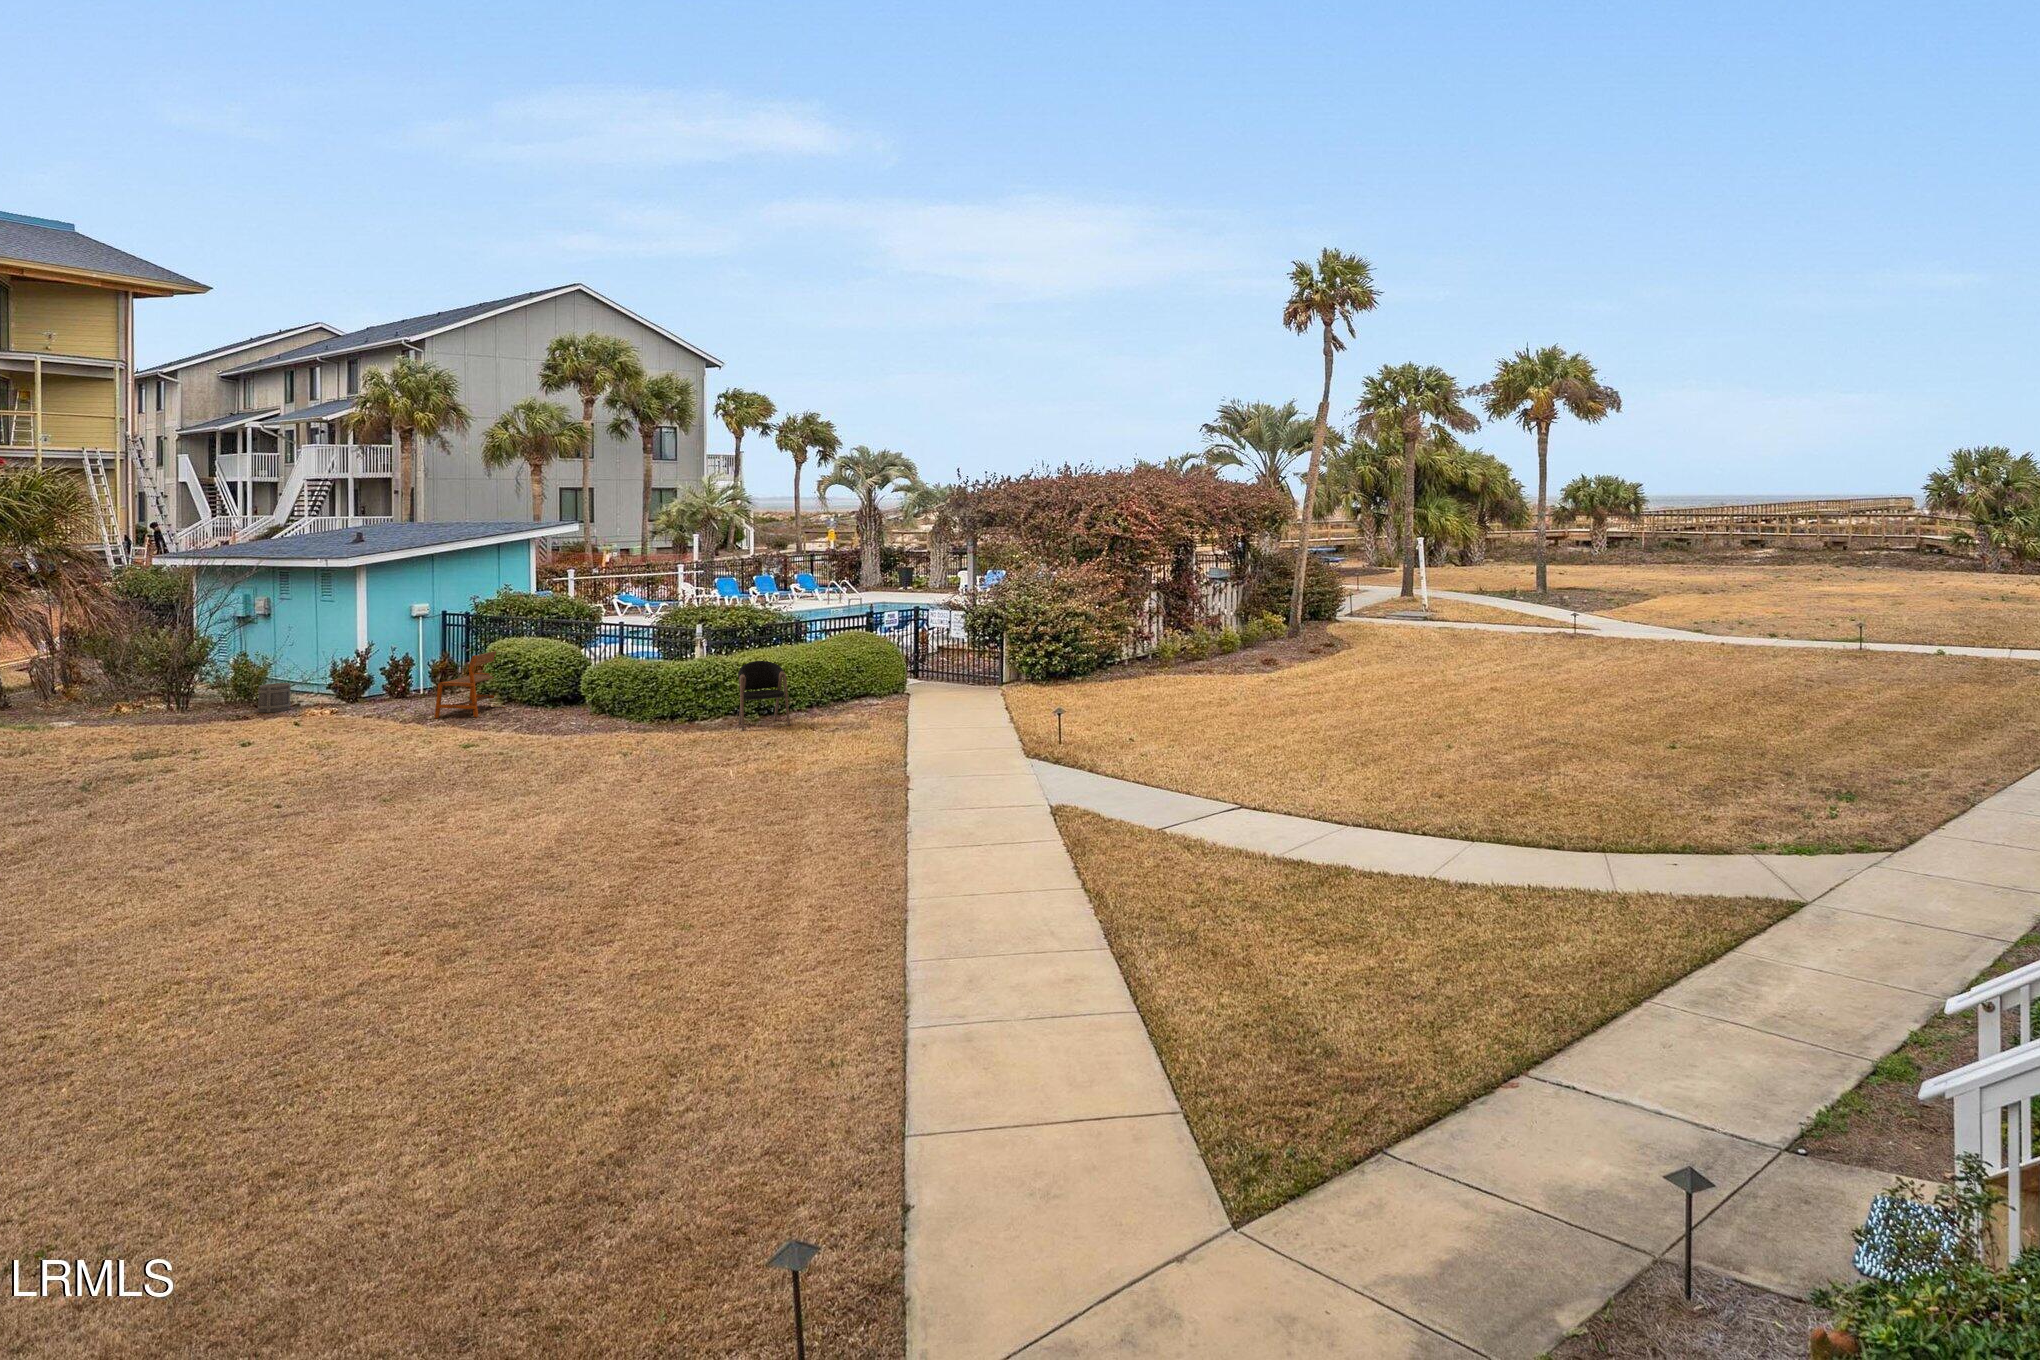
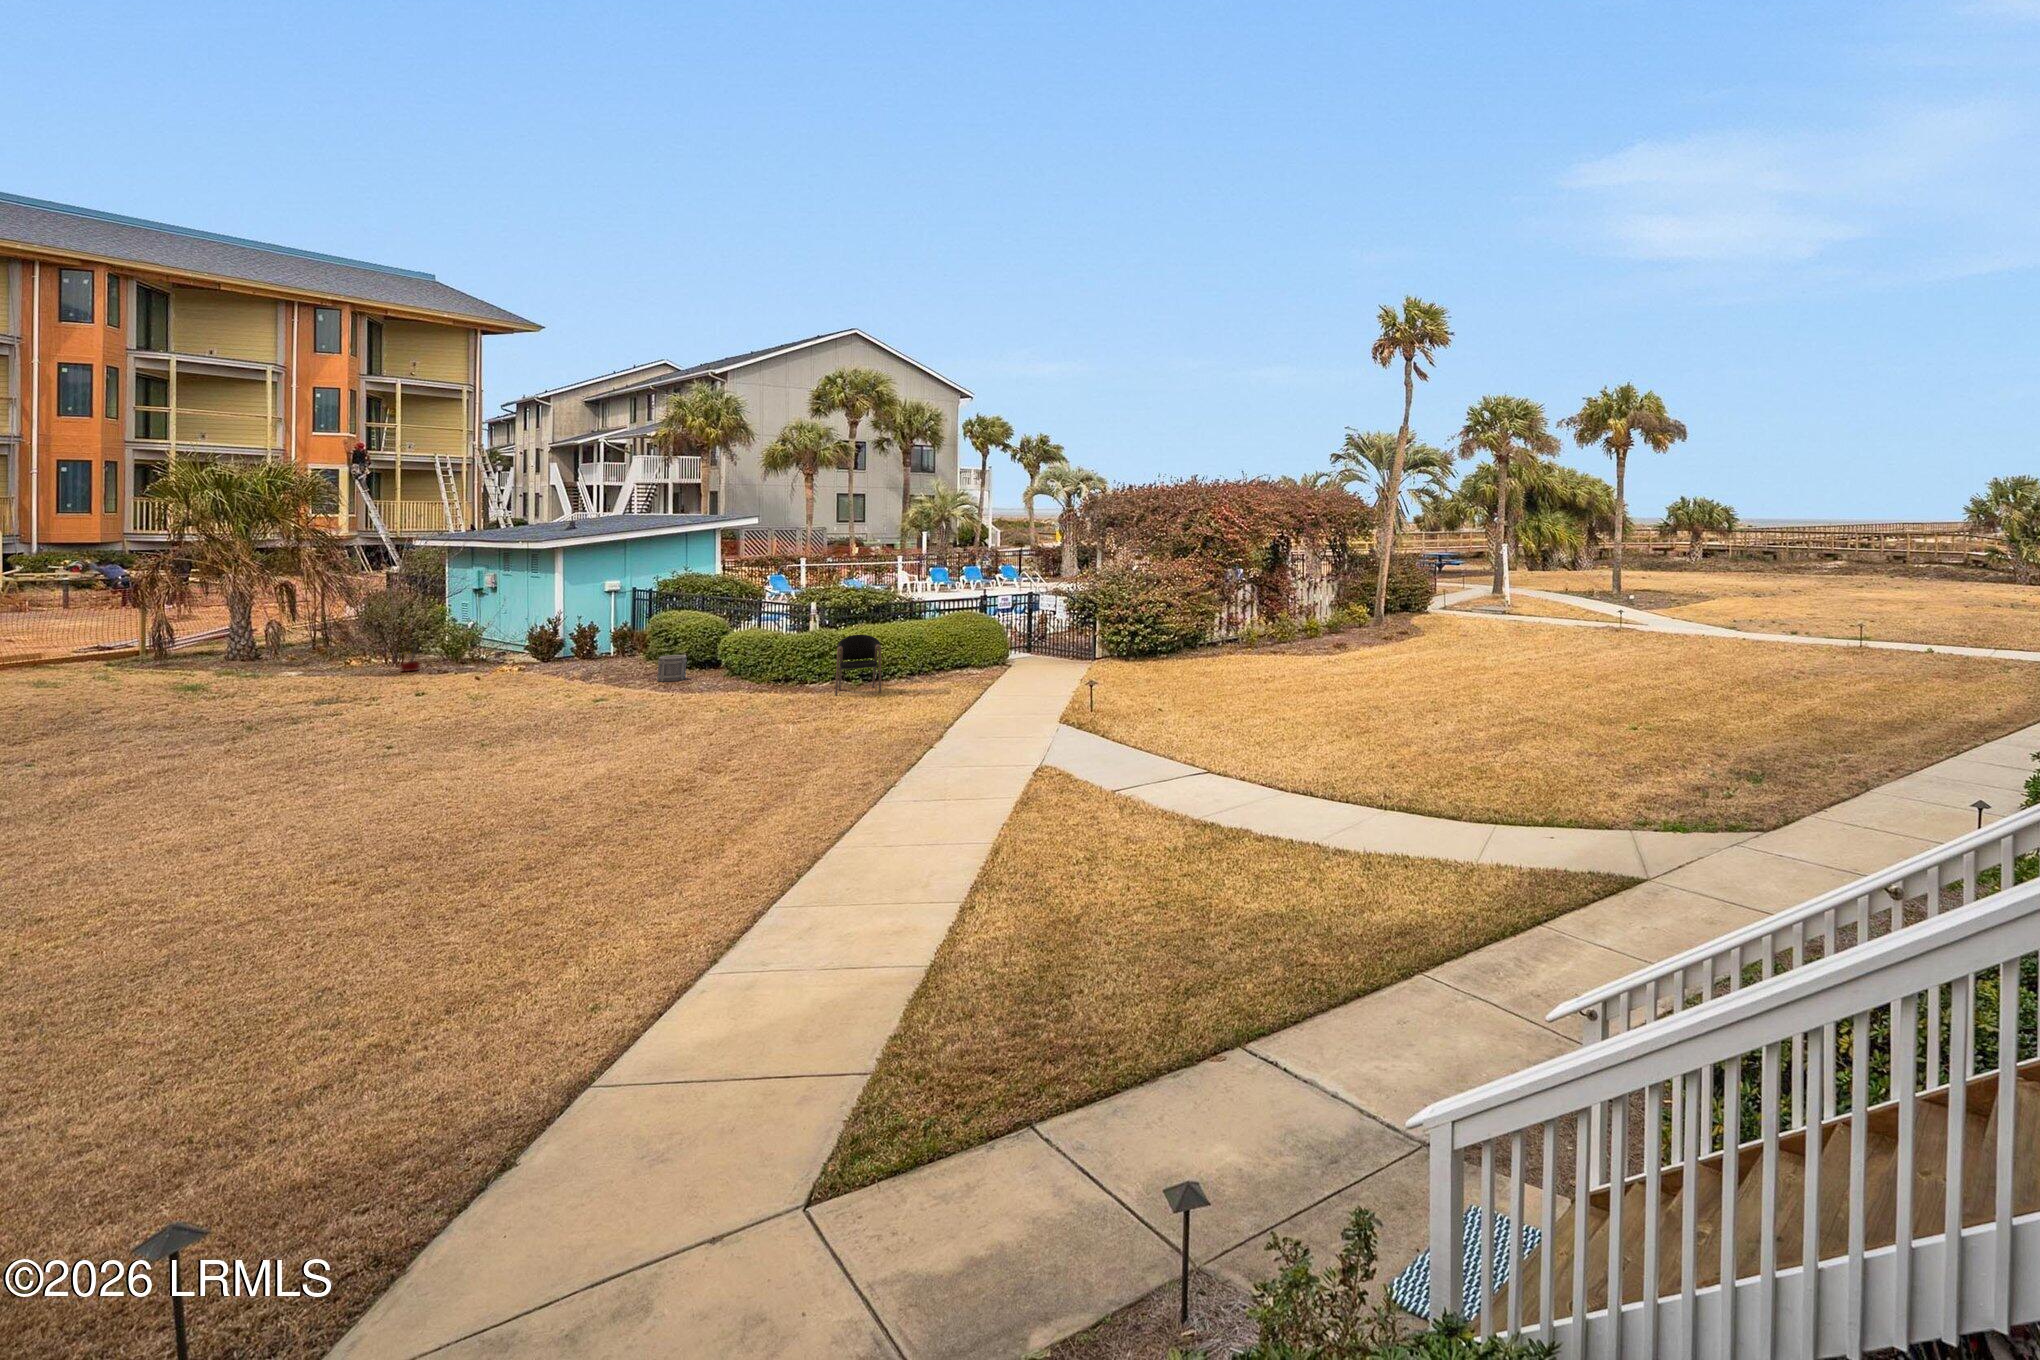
bench: present [435,651,506,718] -> none [587,619,661,679]
decorative plant: none [205,673,228,715] -> present [401,640,420,672]
bucket: present [258,683,291,713] -> present [657,655,687,682]

